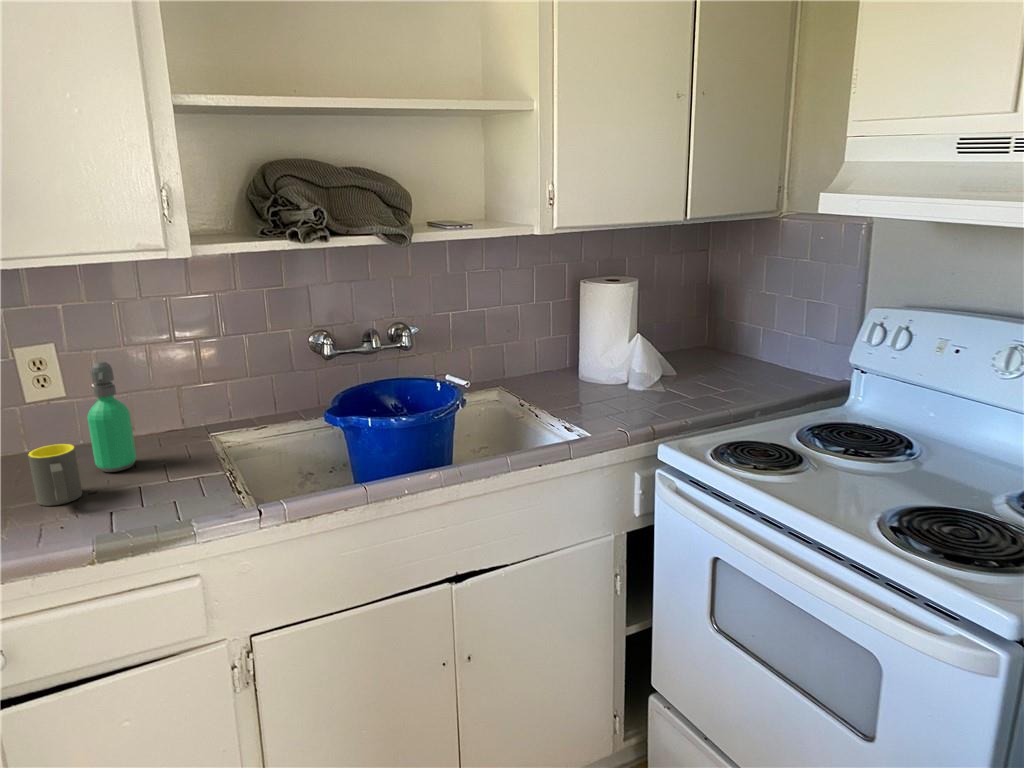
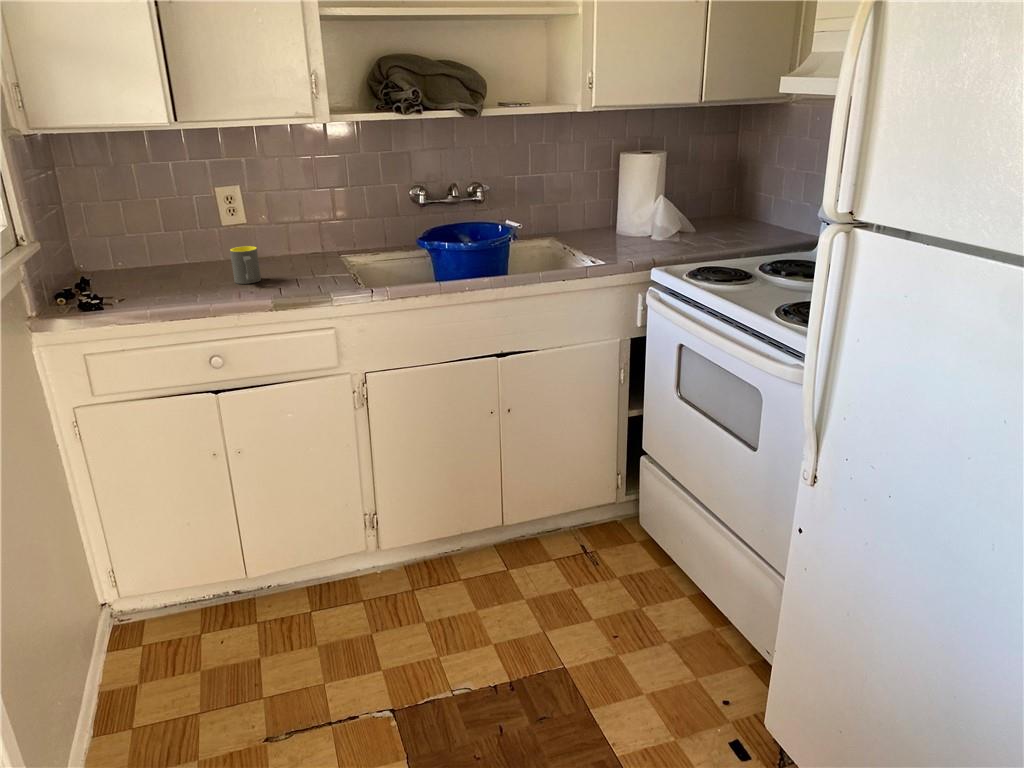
soap dispenser: present [87,361,136,472] -> none [263,195,293,271]

